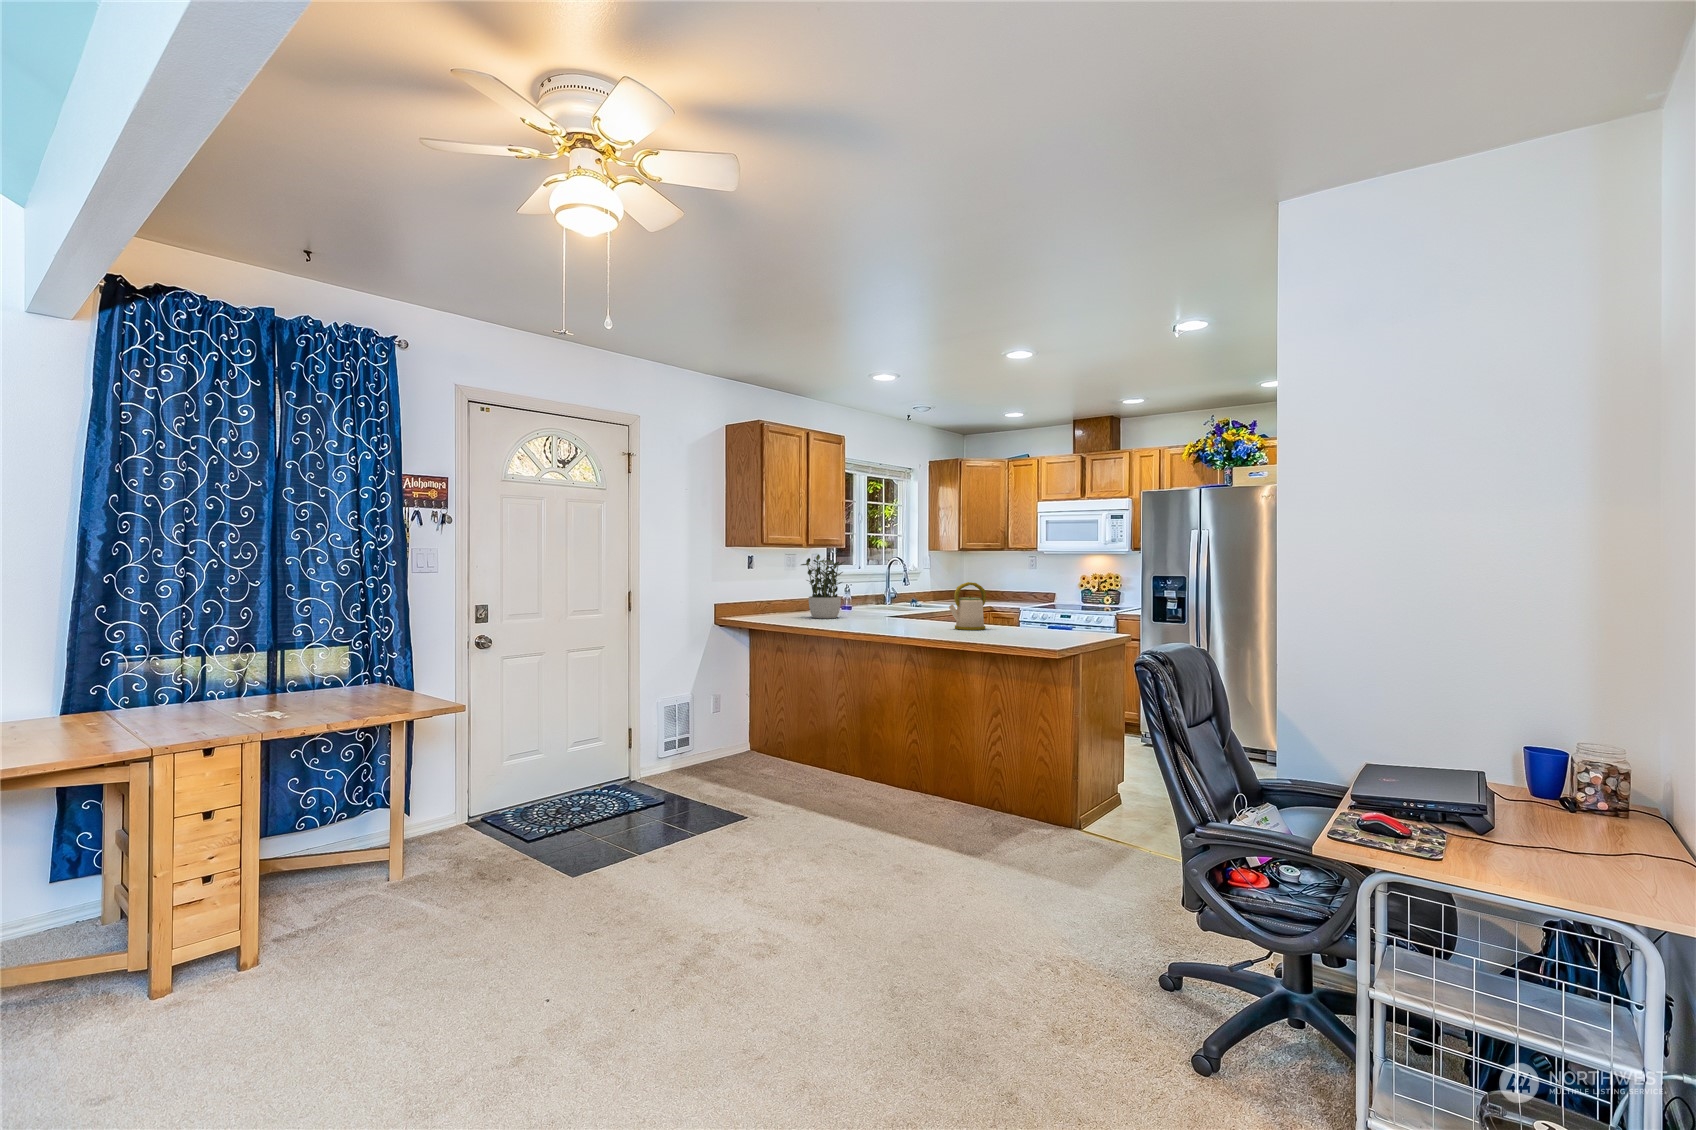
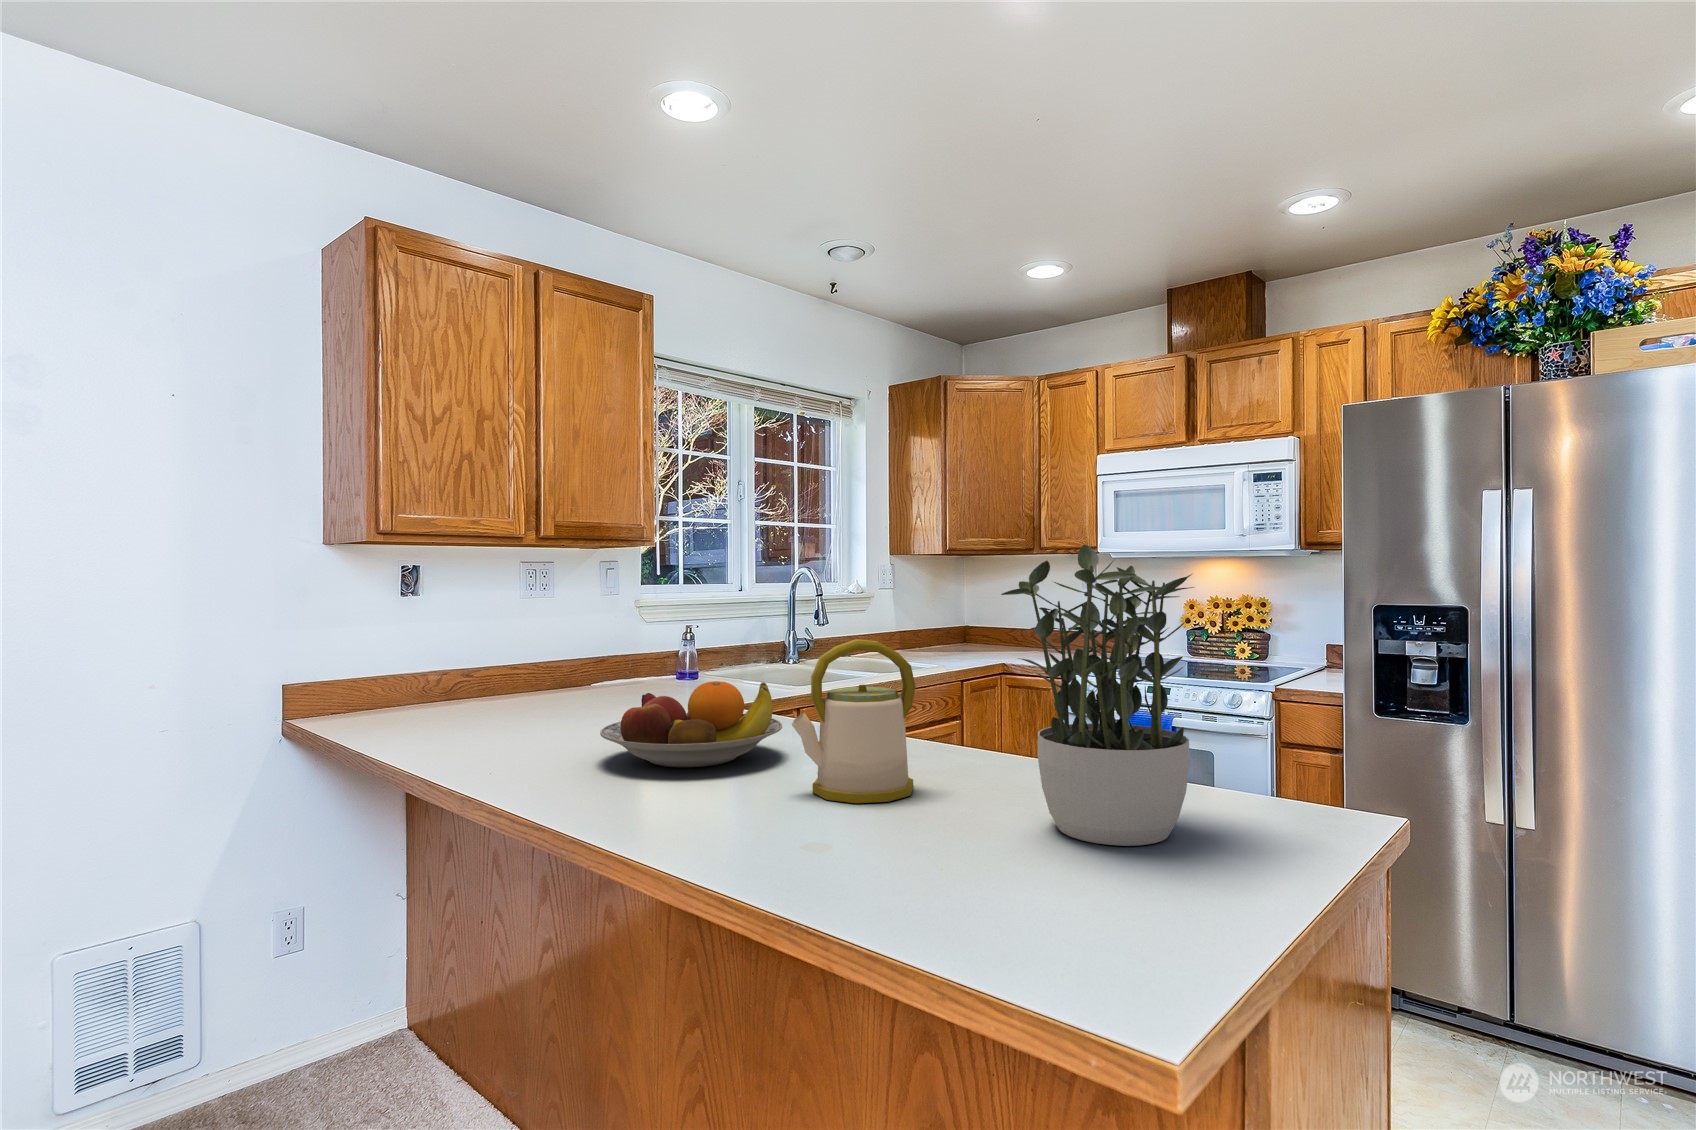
potted plant: present [801,554,845,618] -> present [1001,544,1194,846]
fruit bowl: none [873,598,934,626] -> present [600,681,782,767]

